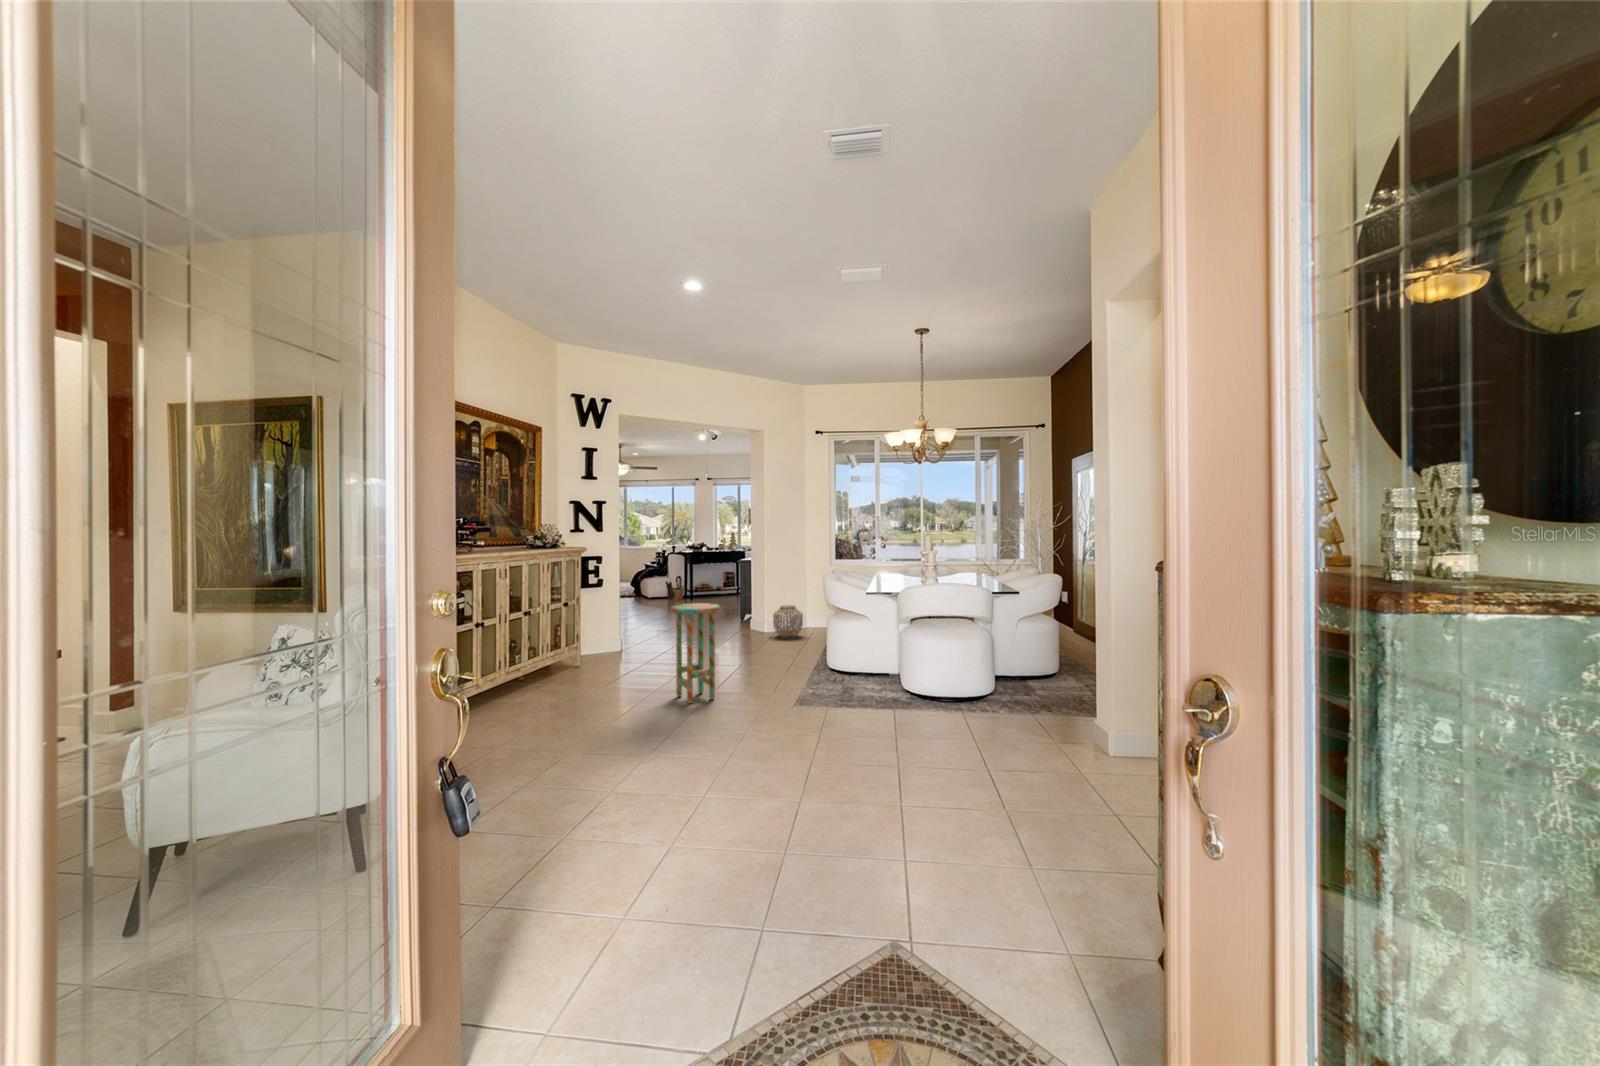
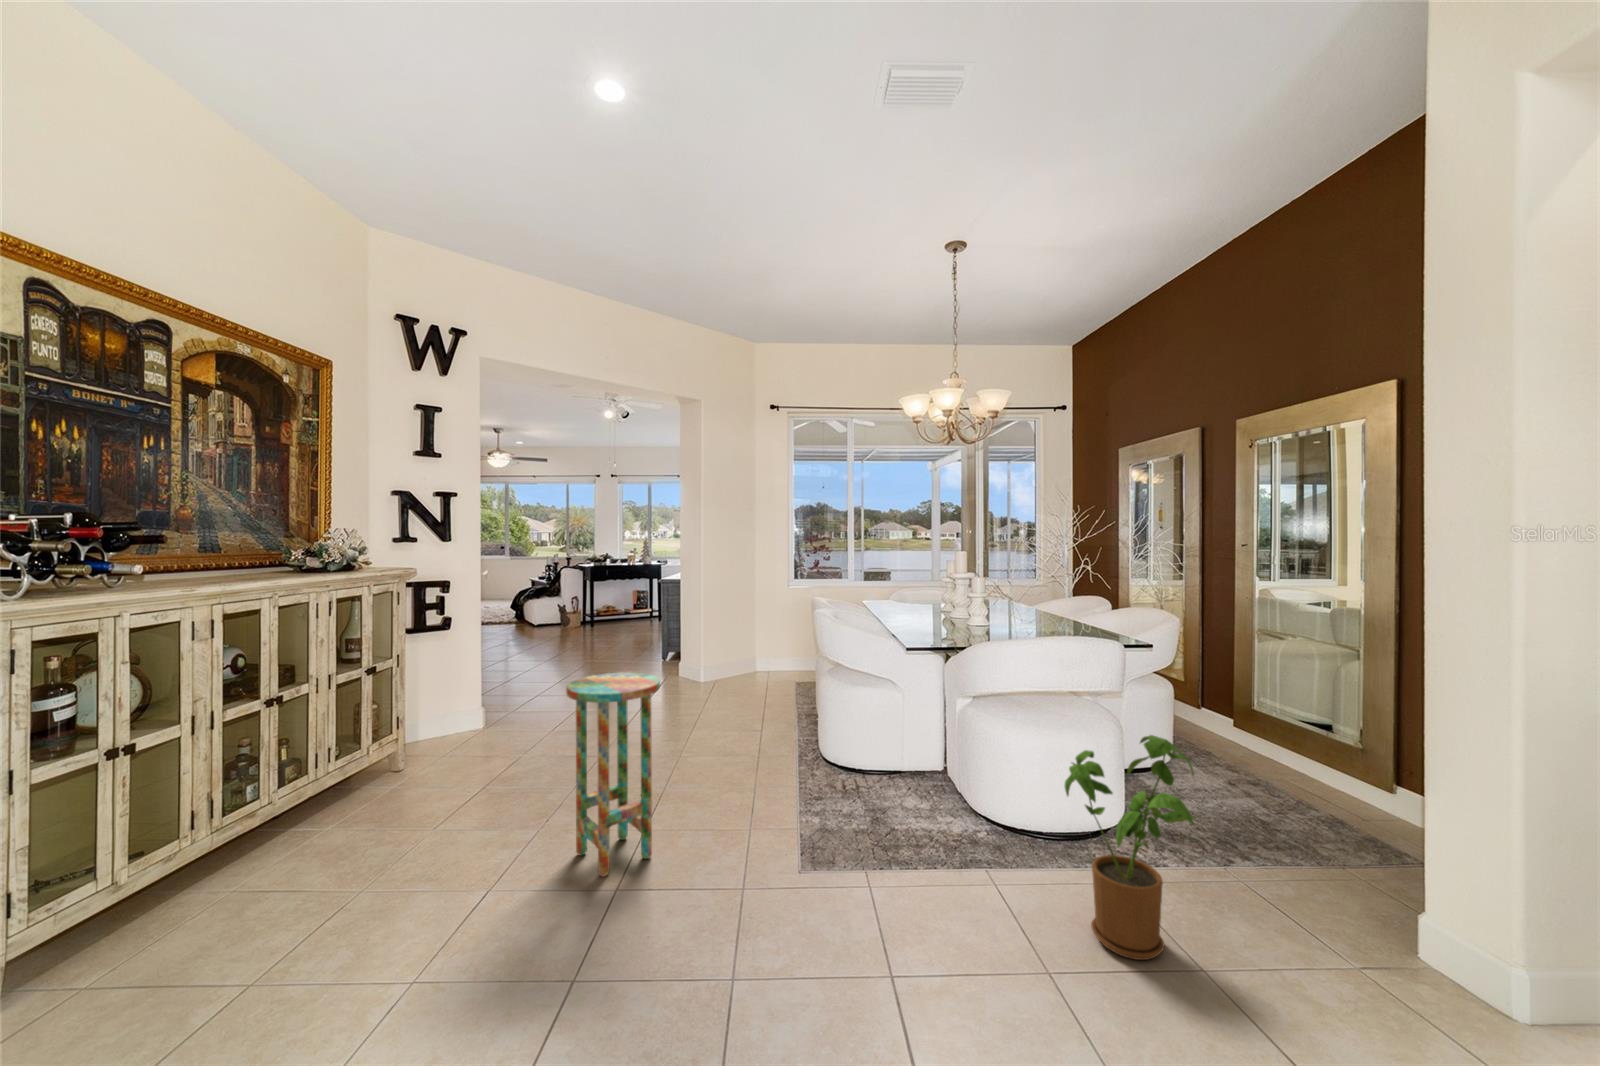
woven basket: present [773,605,803,638] -> none [717,643,759,691]
house plant: none [916,629,977,736] -> present [1065,735,1196,960]

